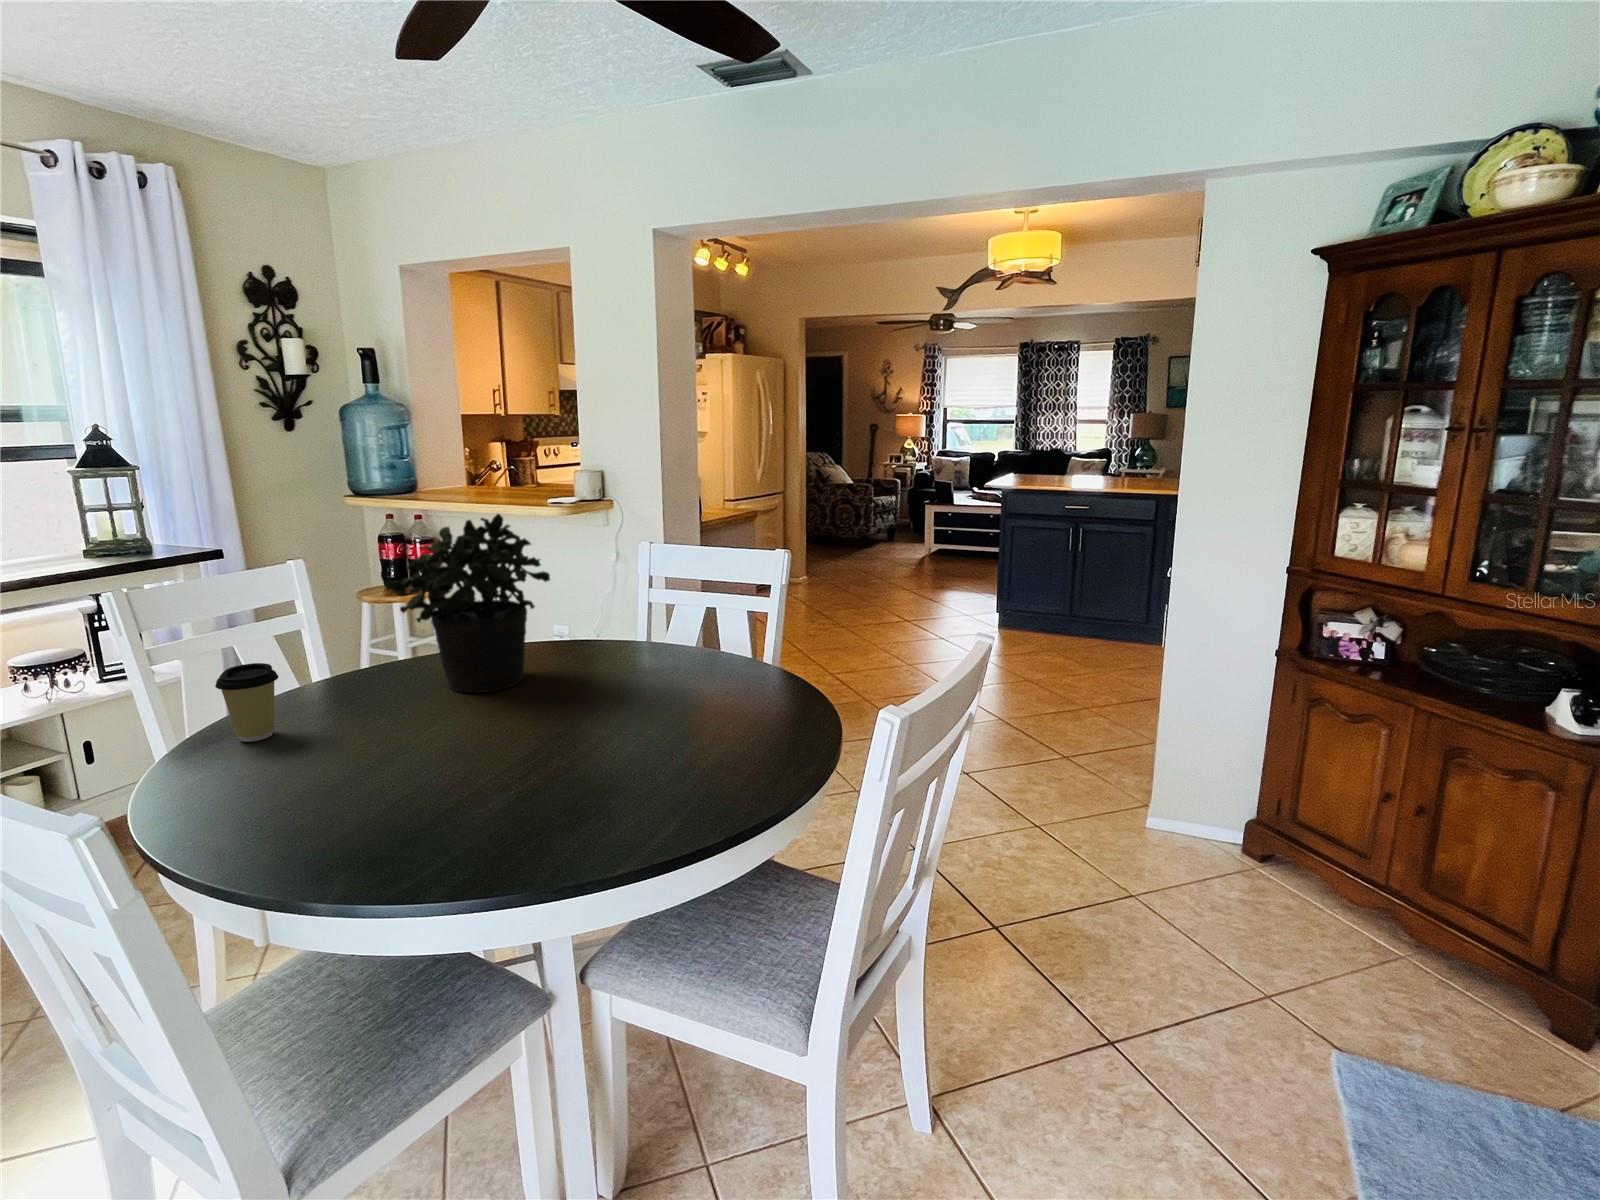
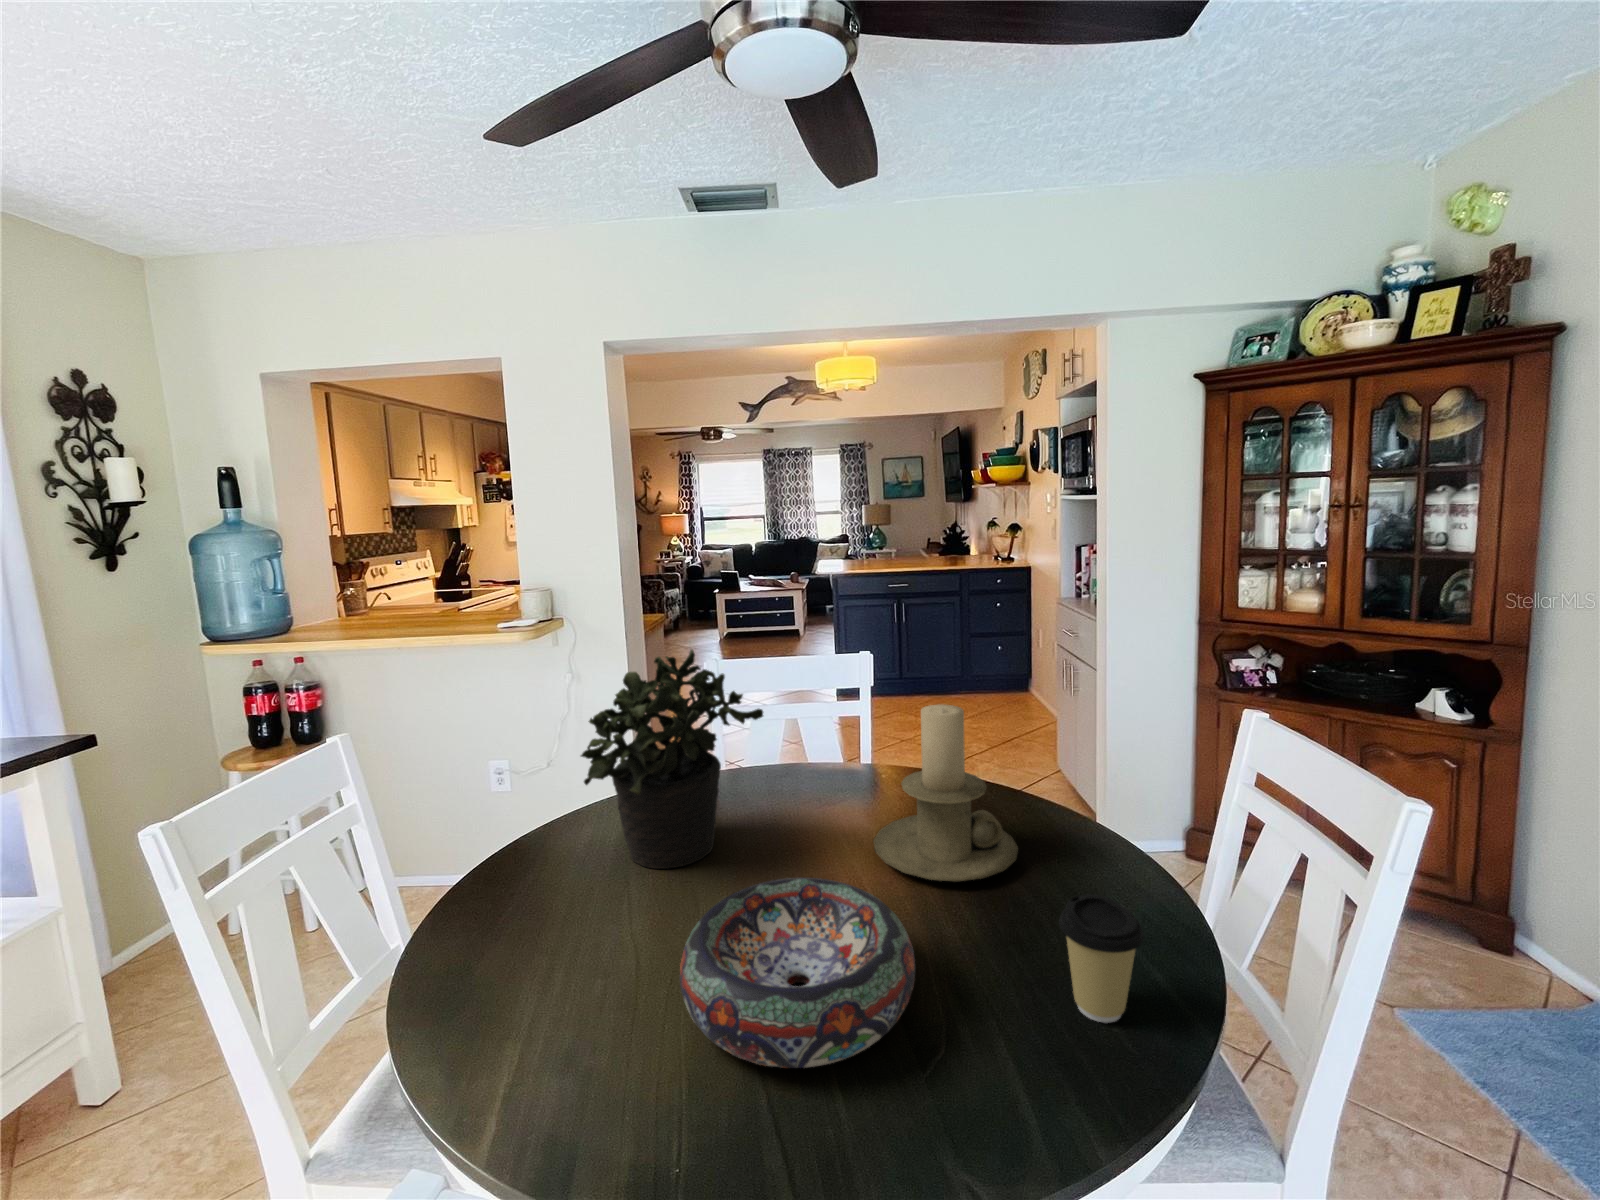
candle holder: none [602,586,736,743] -> present [874,704,1018,881]
coffee cup: present [215,663,278,742] -> present [1059,894,1144,1023]
decorative bowl: none [308,696,511,808] -> present [680,878,915,1068]

